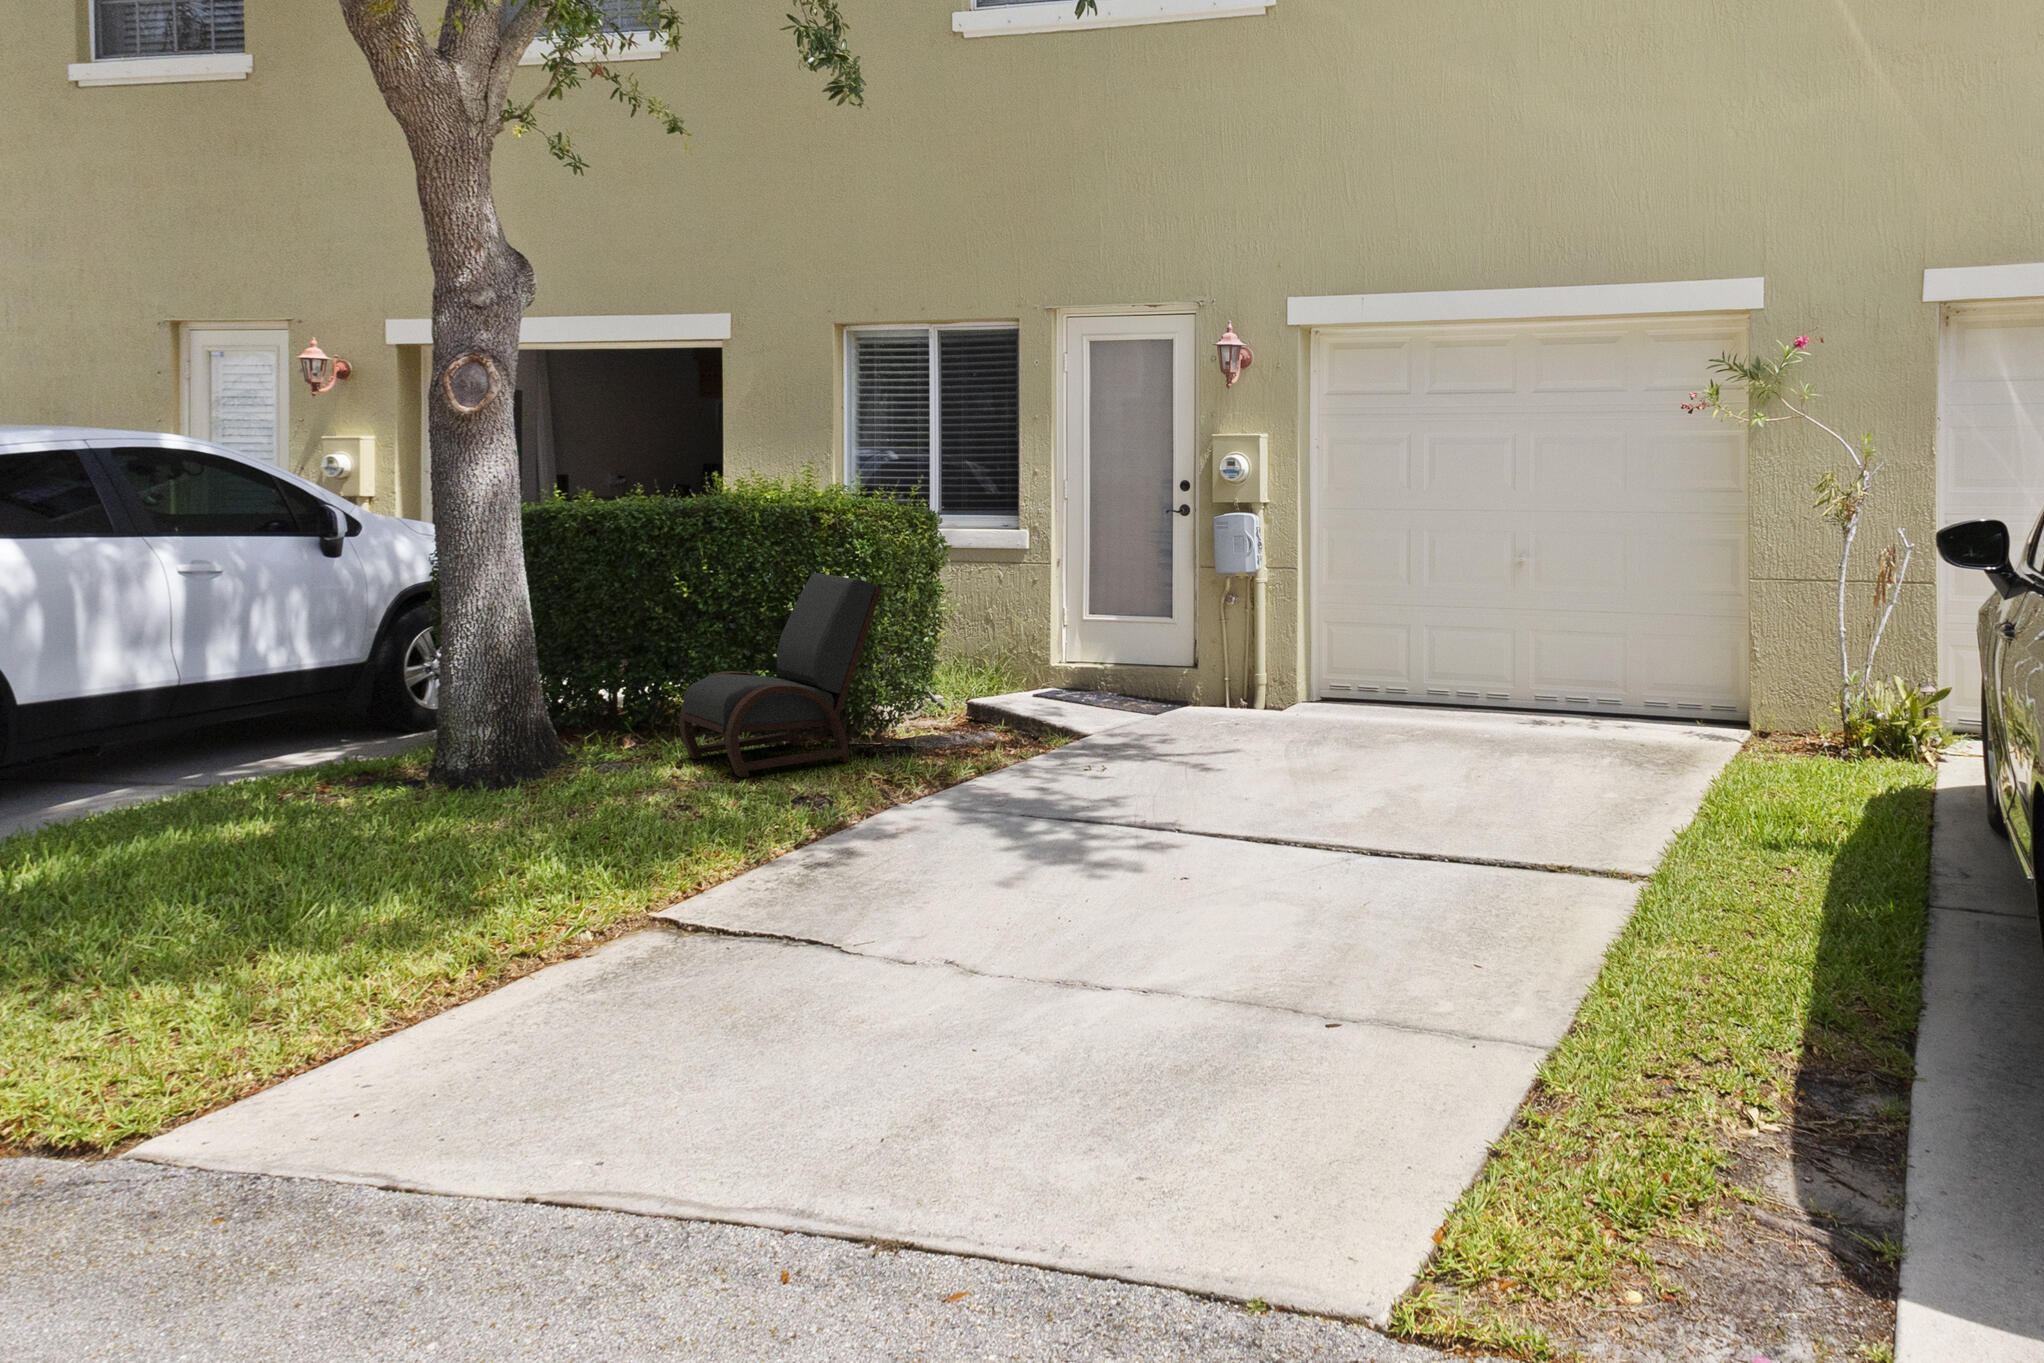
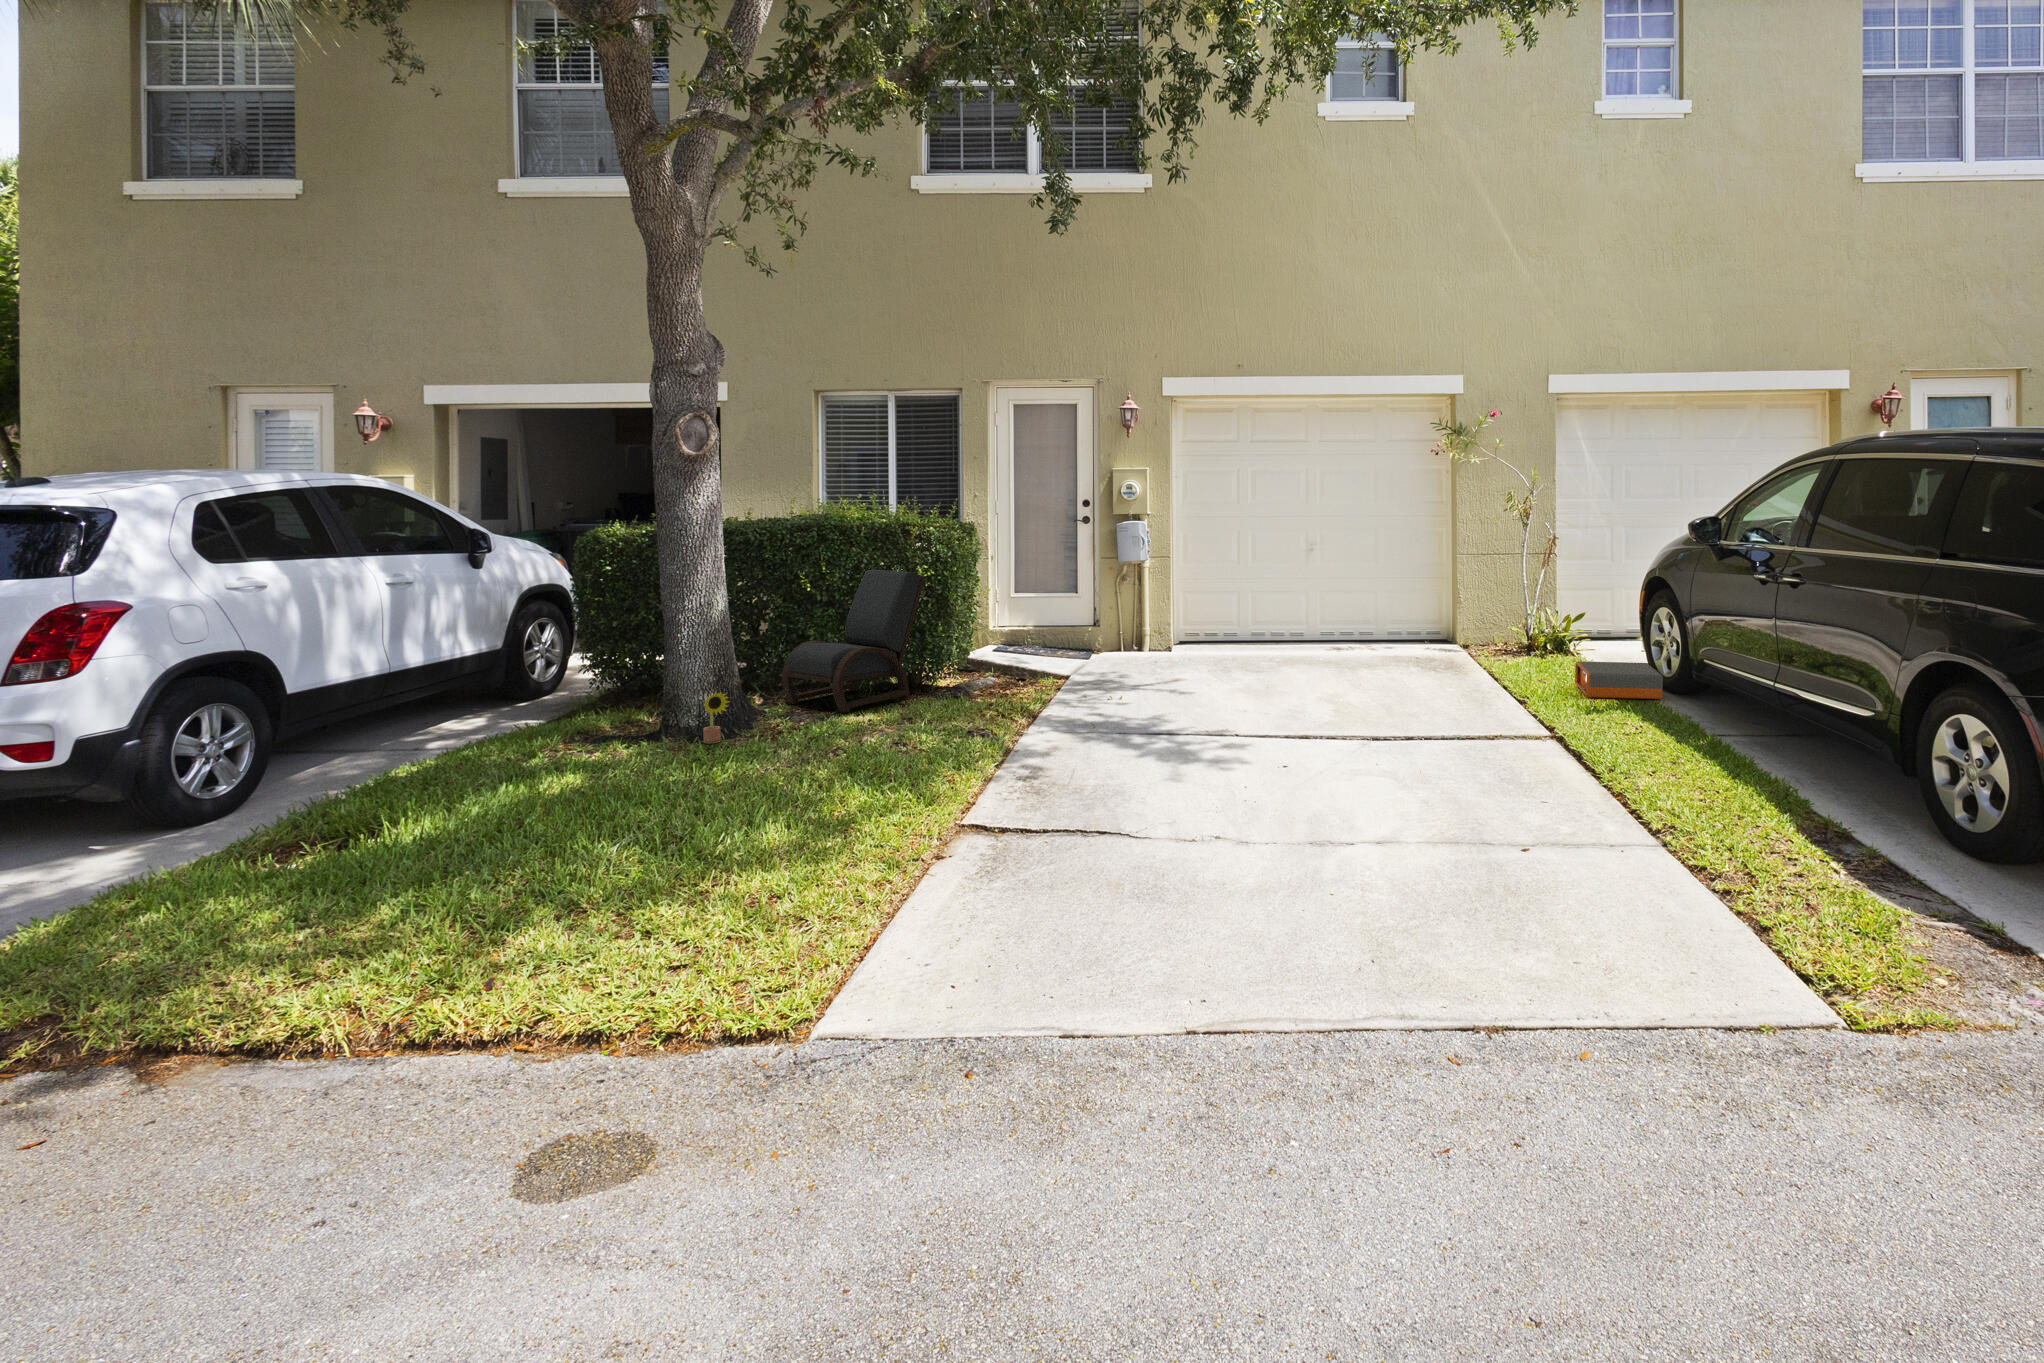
decorative plant: none [511,738,552,810] -> present [703,692,729,744]
storage box: none [1894,769,2036,845] -> present [1575,661,1663,699]

